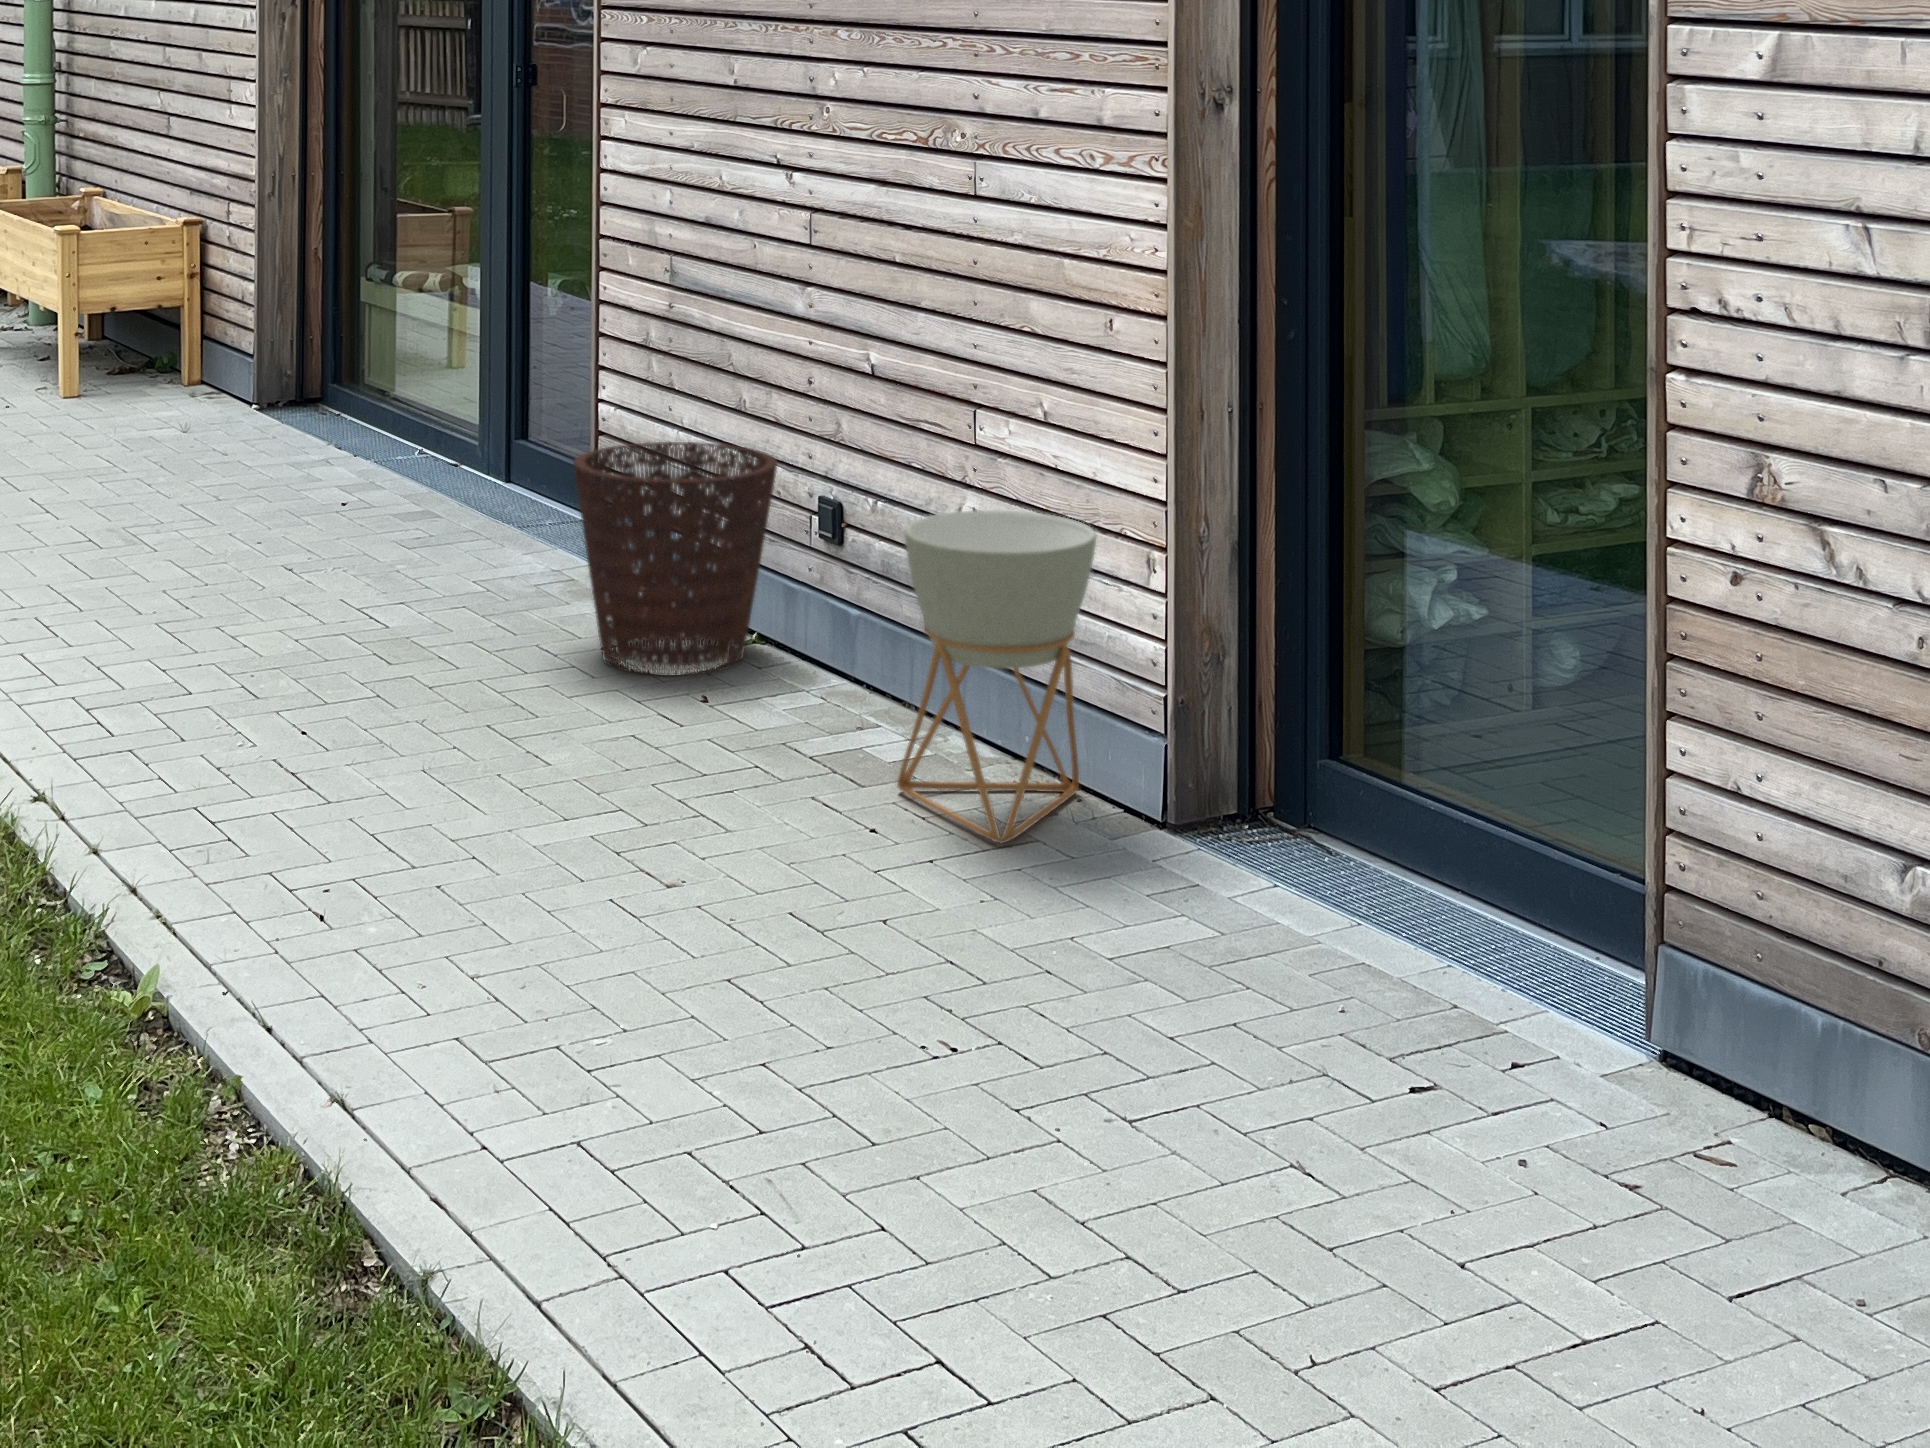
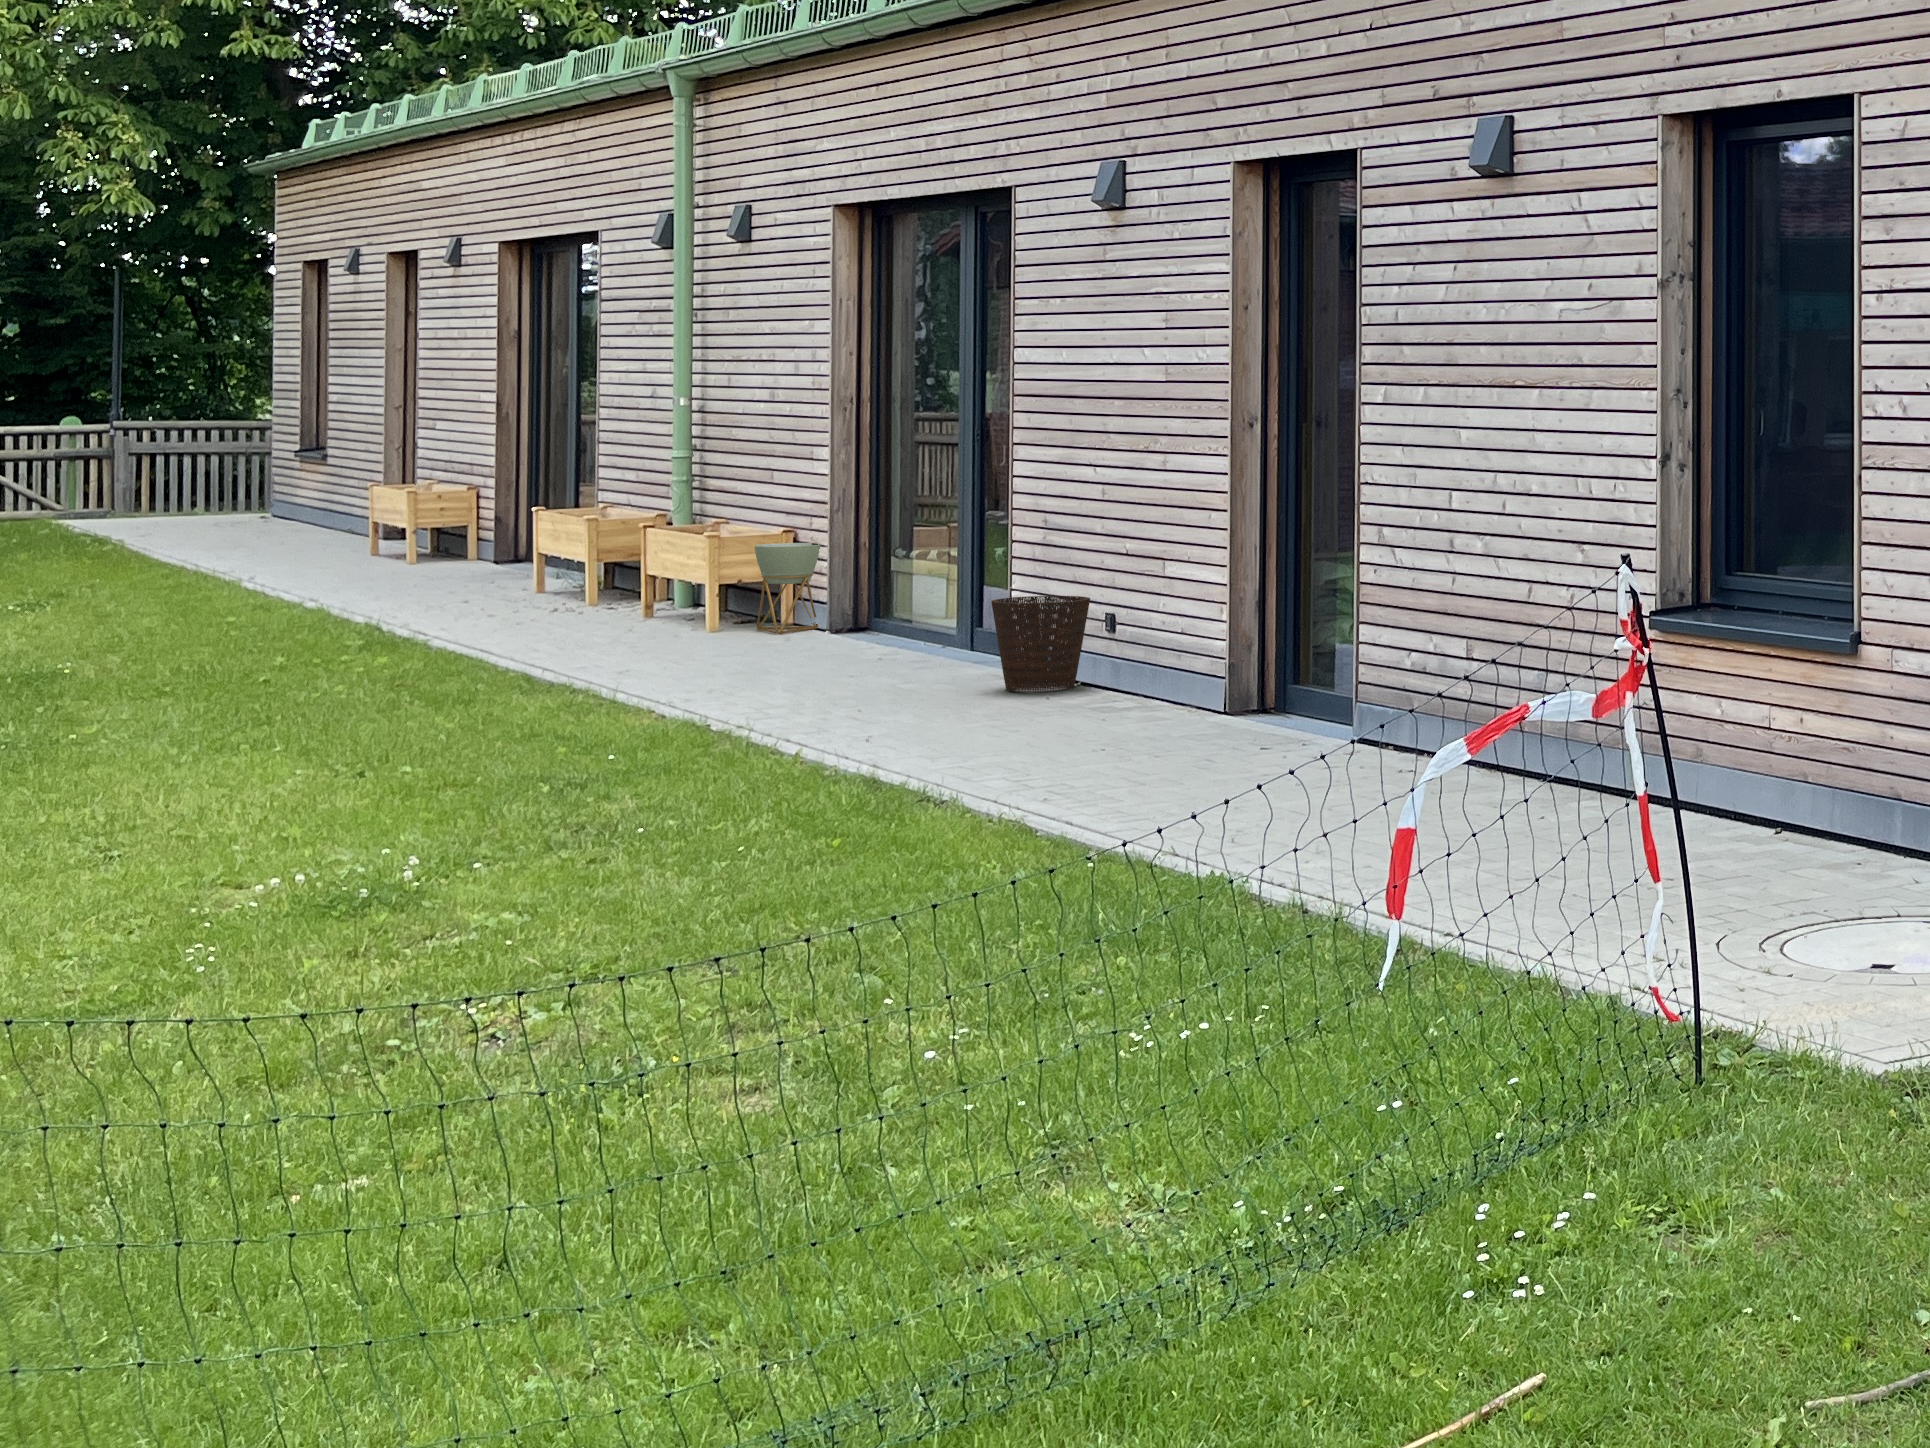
planter: present [897,510,1096,843] -> present [755,543,820,634]

